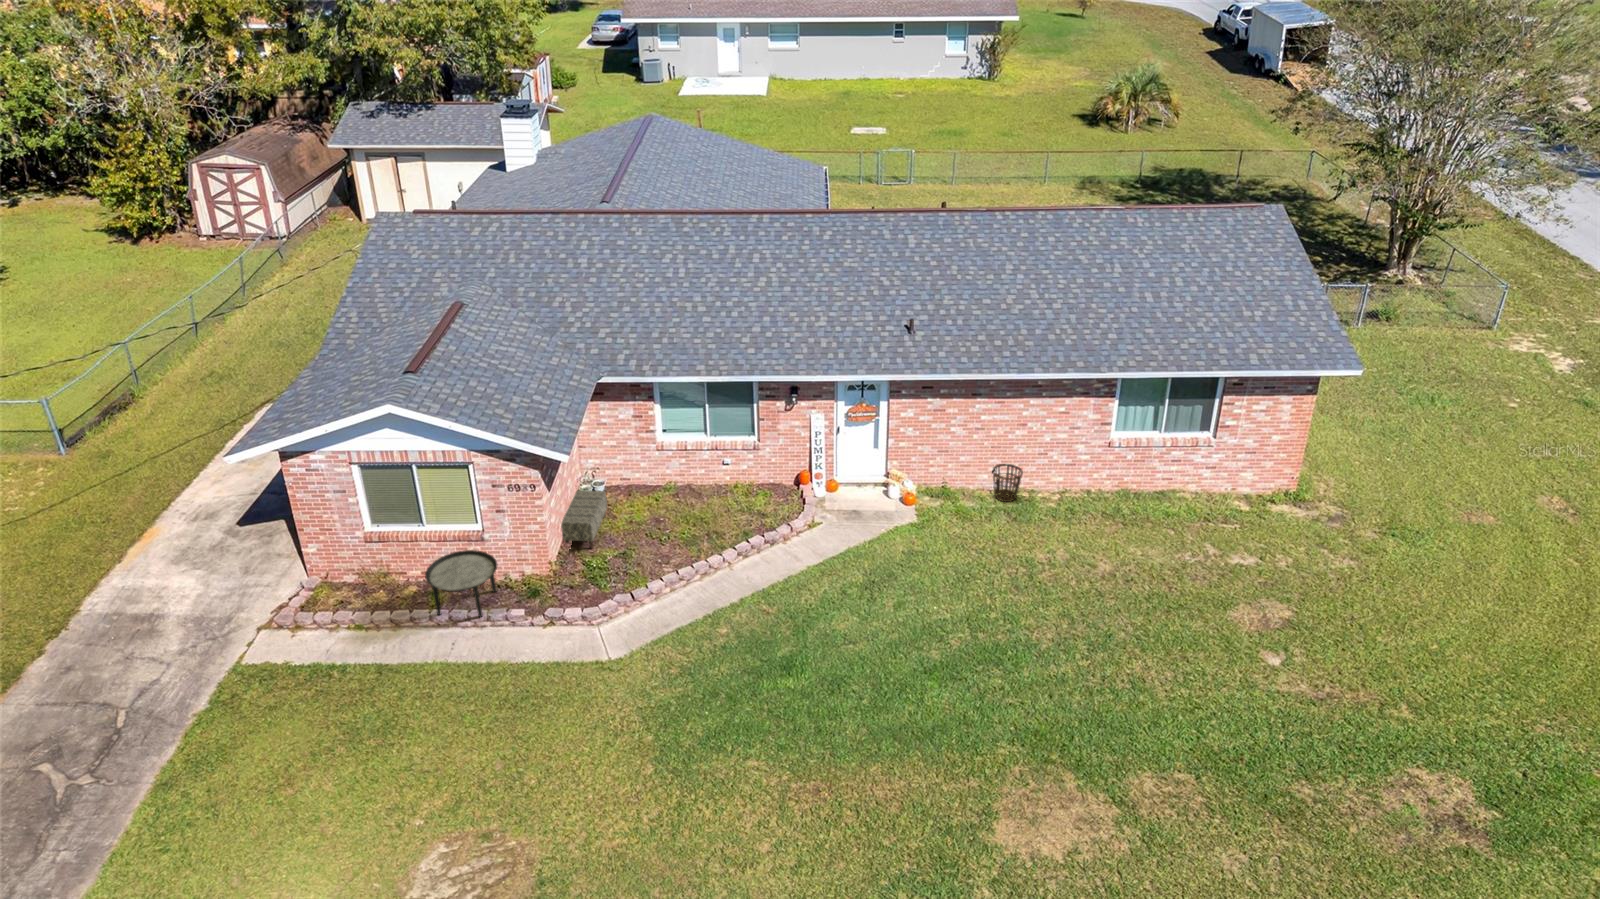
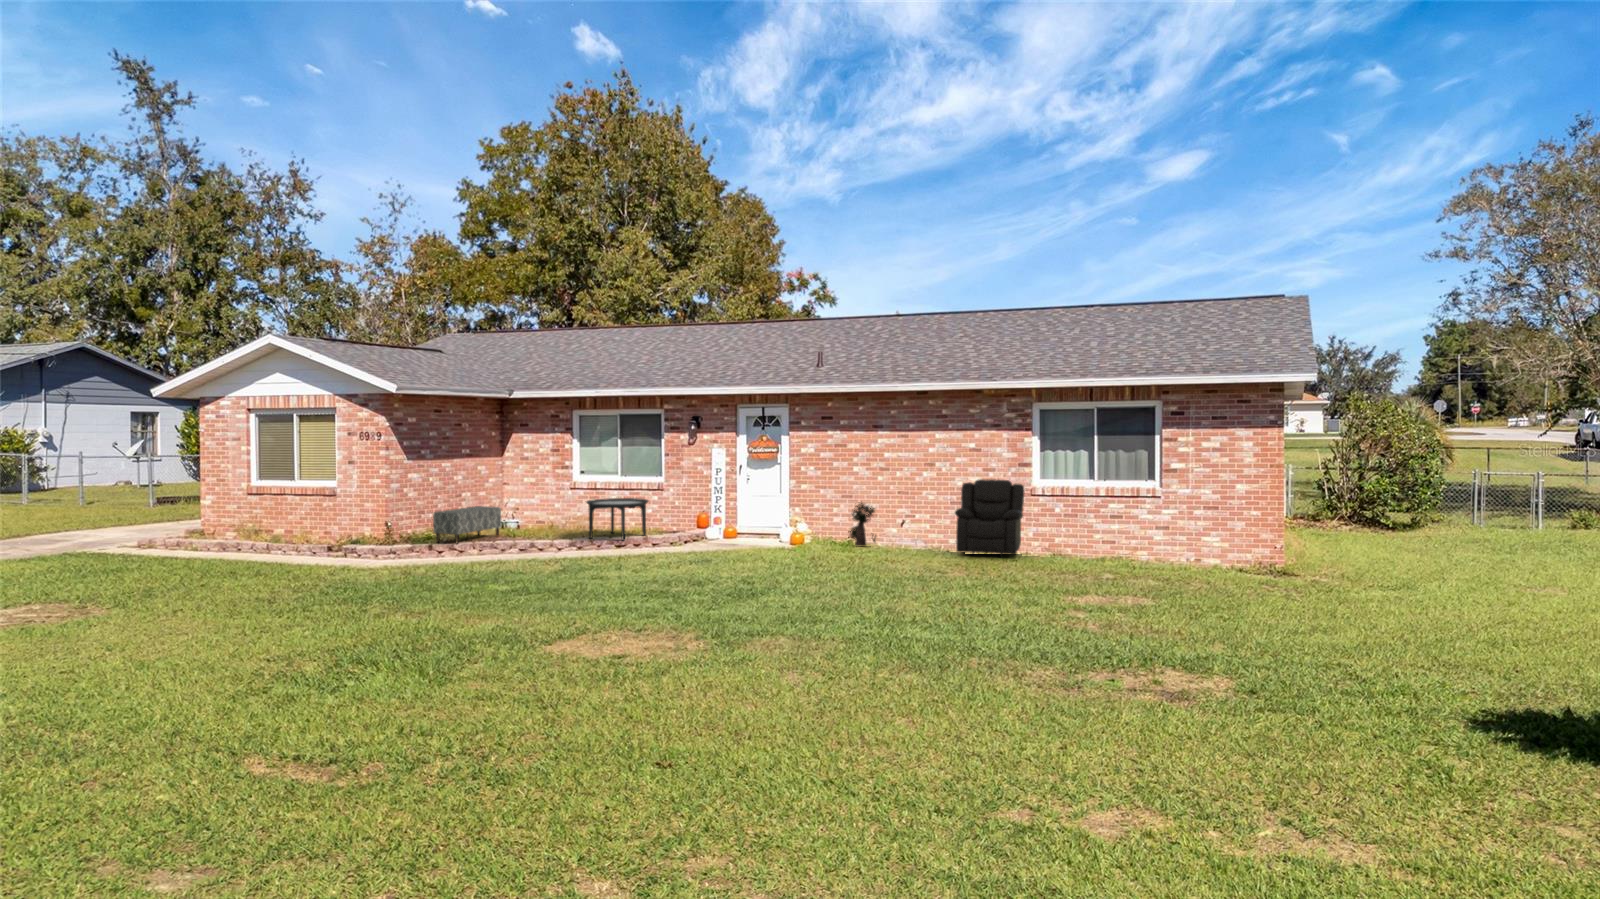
chair: none [1052,441,1114,516] -> present [955,479,1025,557]
potted plant: none [947,461,977,501] -> present [850,503,876,546]
basket: present [993,464,1023,502] -> none [893,512,928,549]
round table: present [425,550,497,617] -> present [586,498,648,541]

